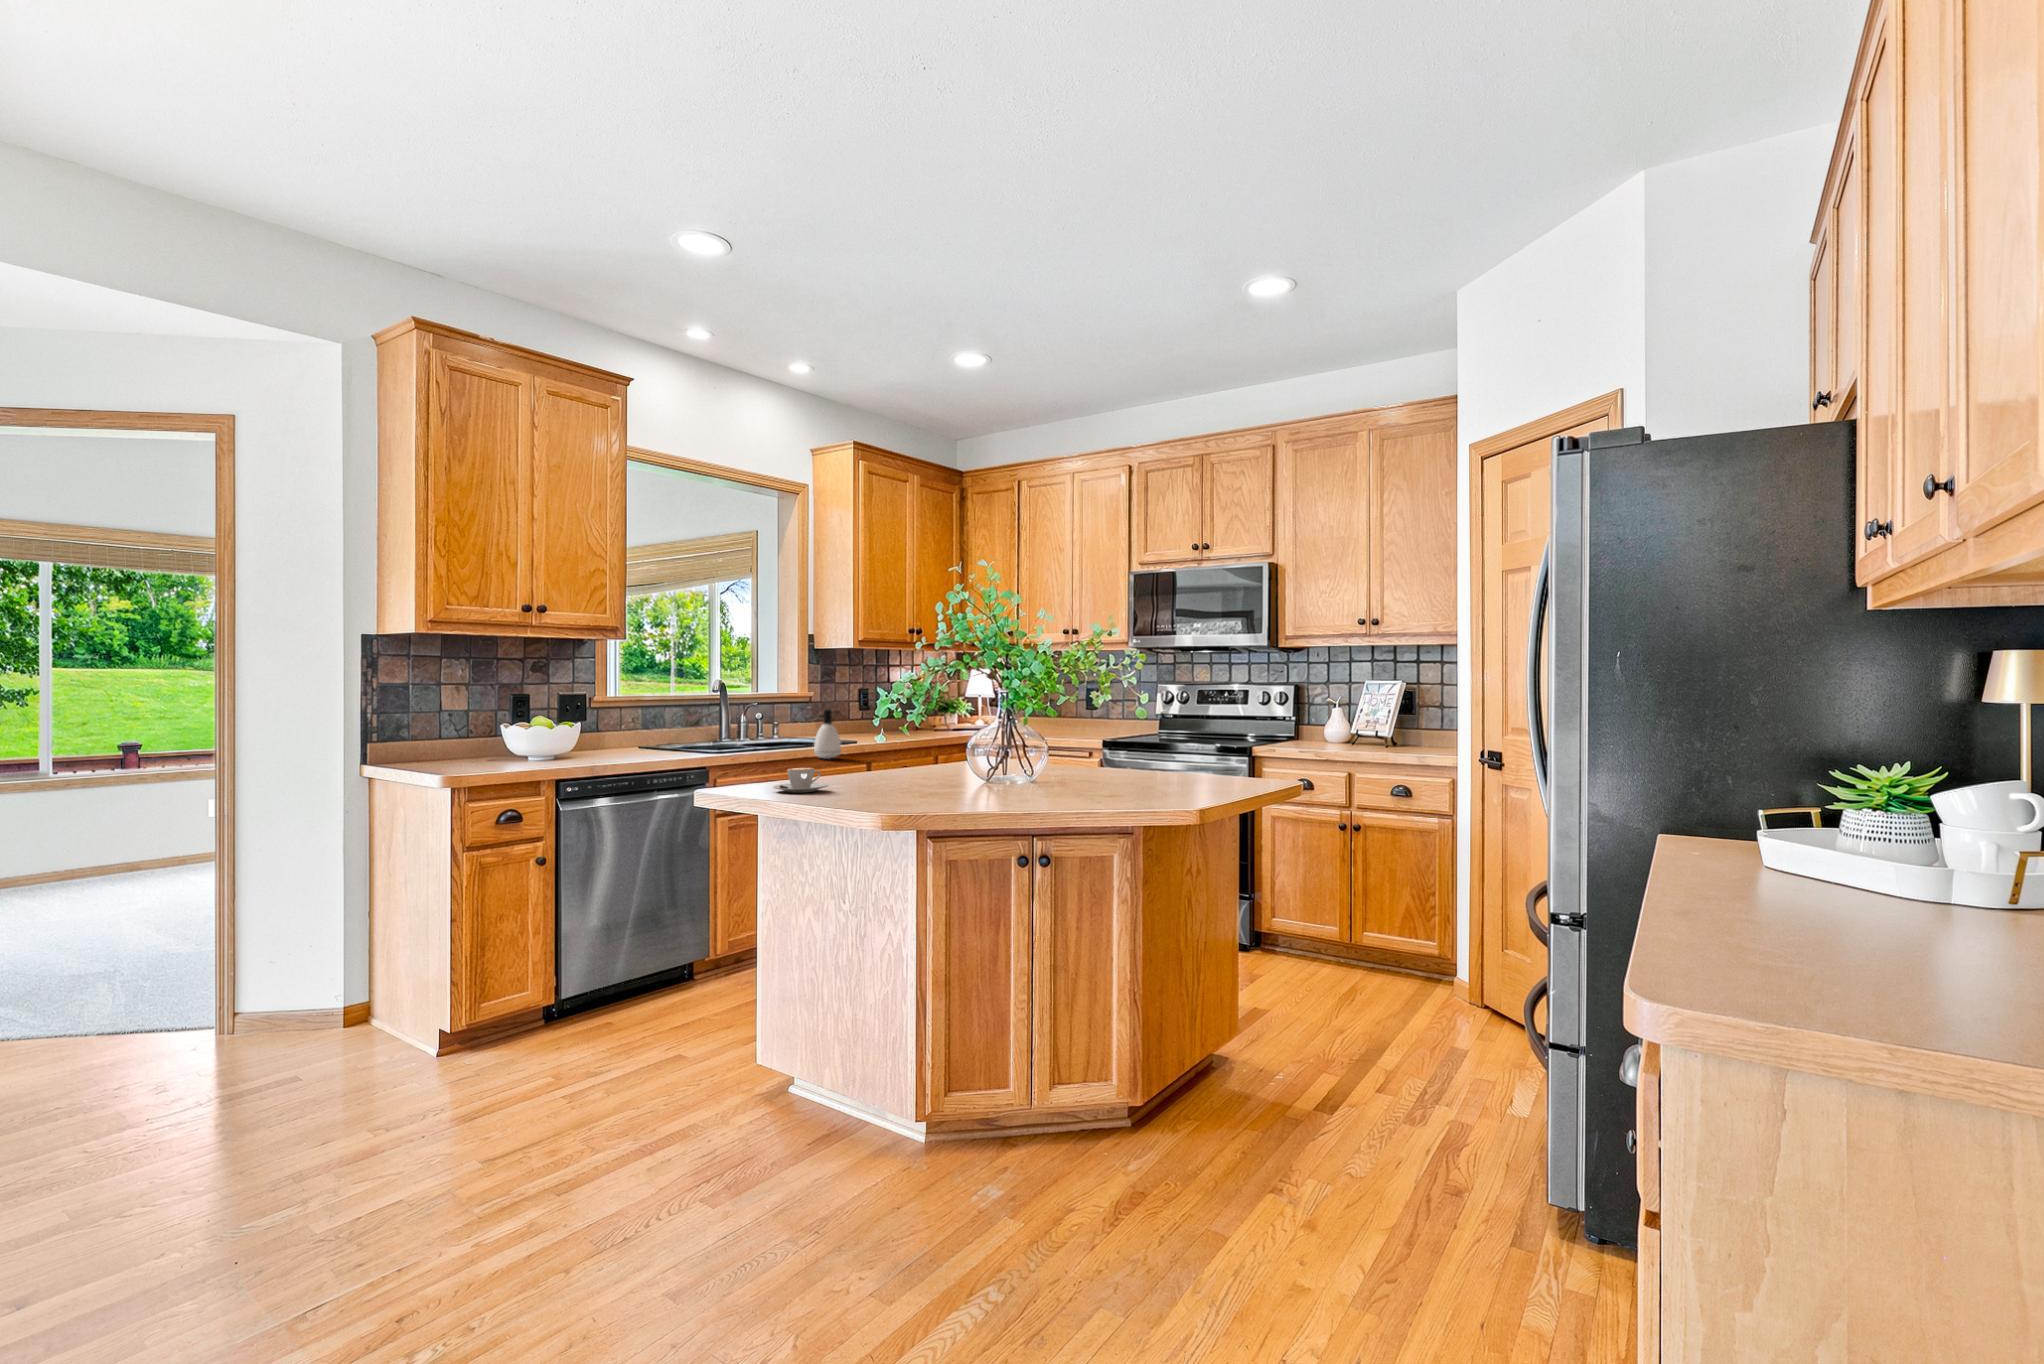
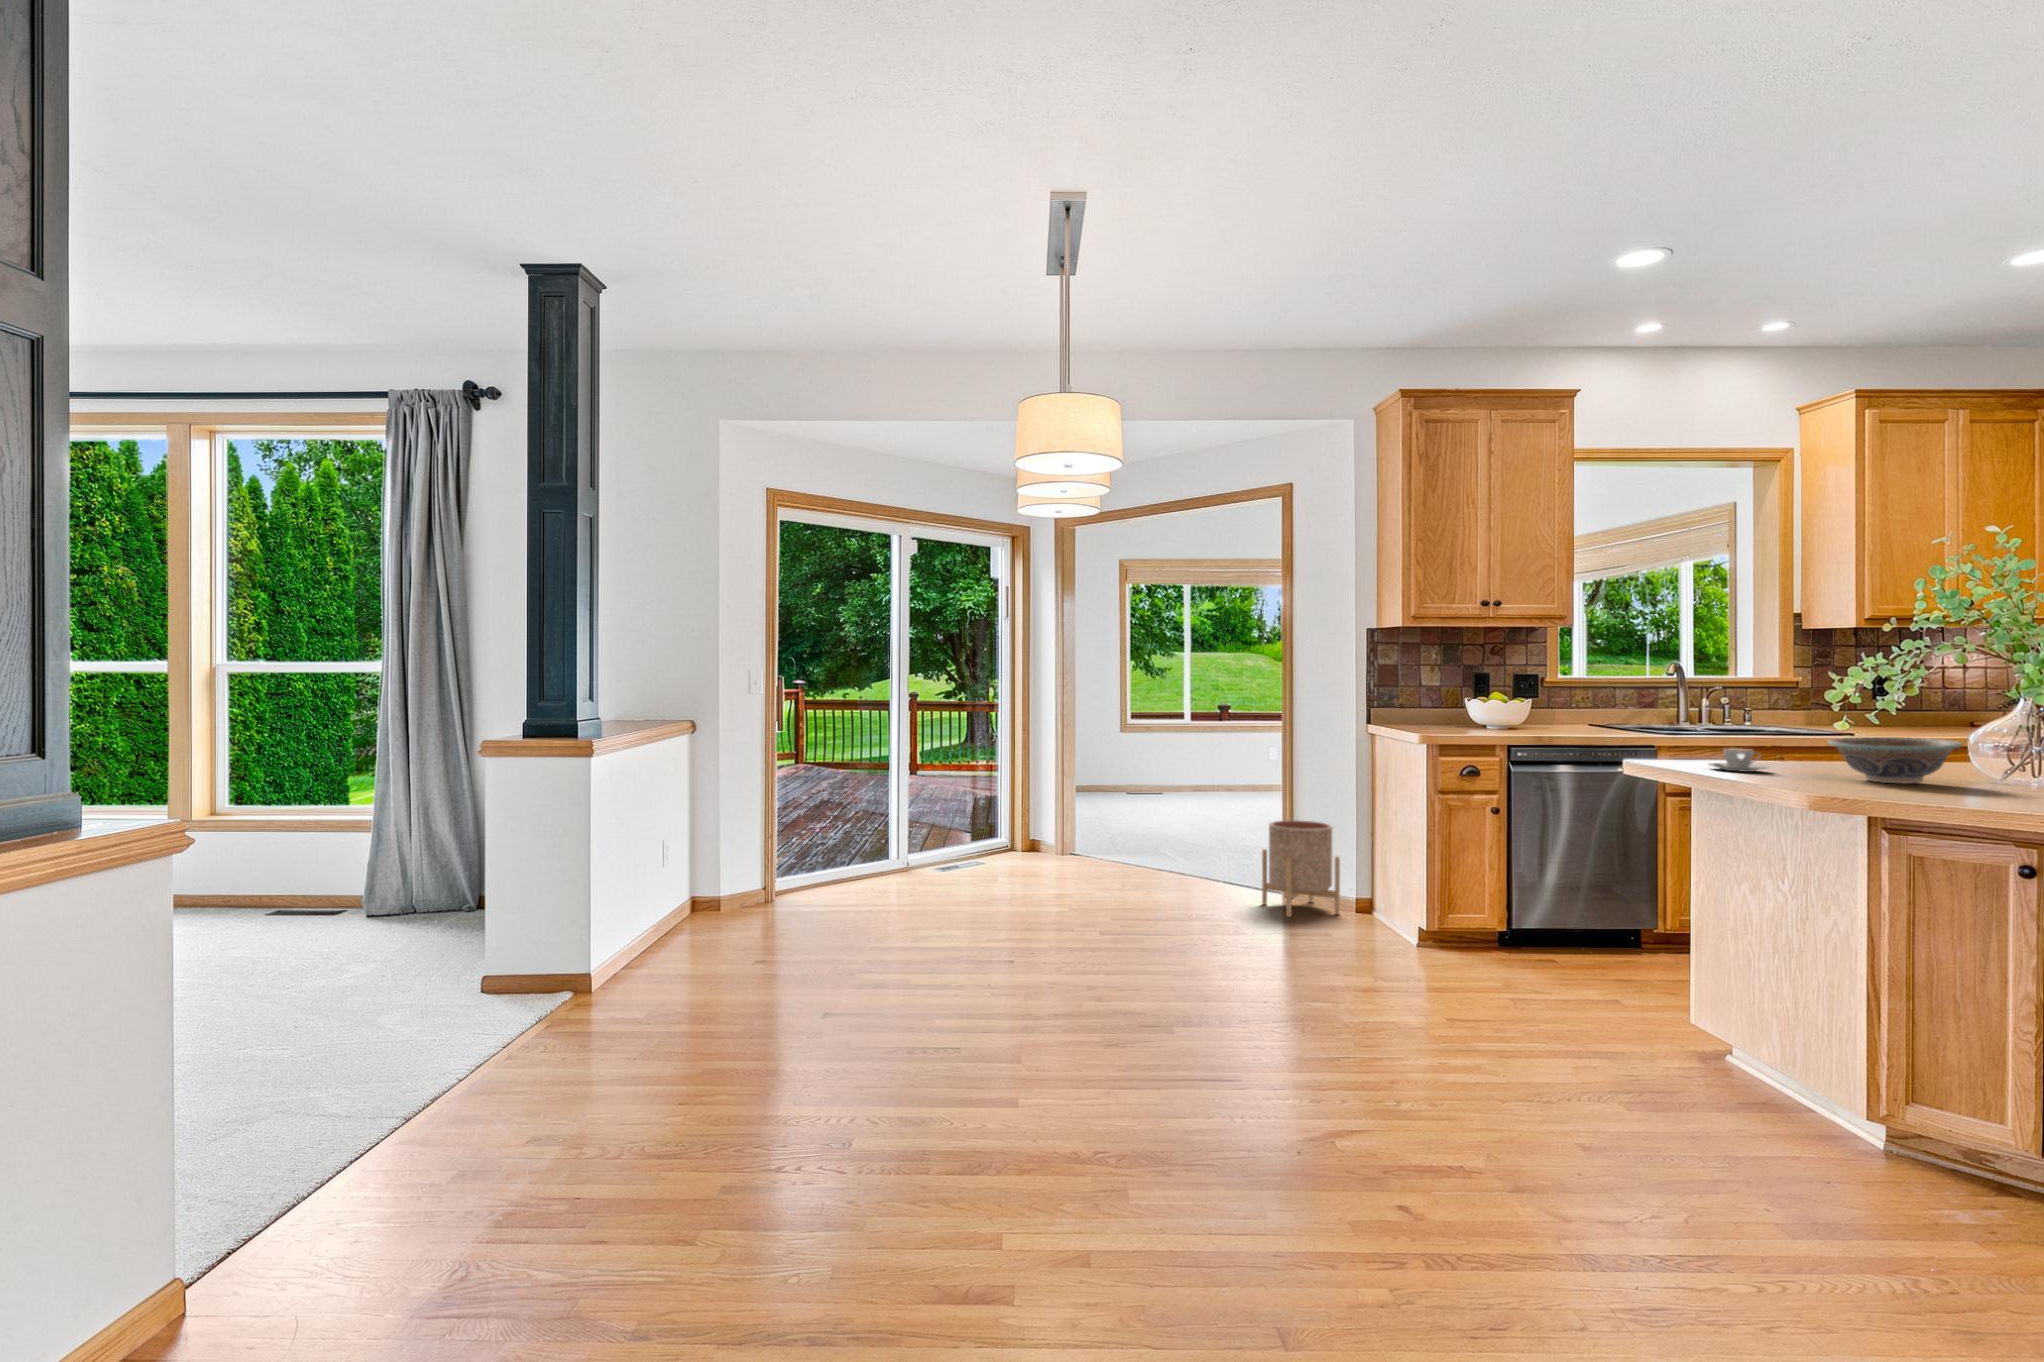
soap dispenser: present [814,709,841,759] -> none [1785,695,1821,748]
decorative bowl: none [875,746,974,792] -> present [1828,737,1962,783]
planter: none [186,906,322,1056] -> present [1262,820,1340,917]

